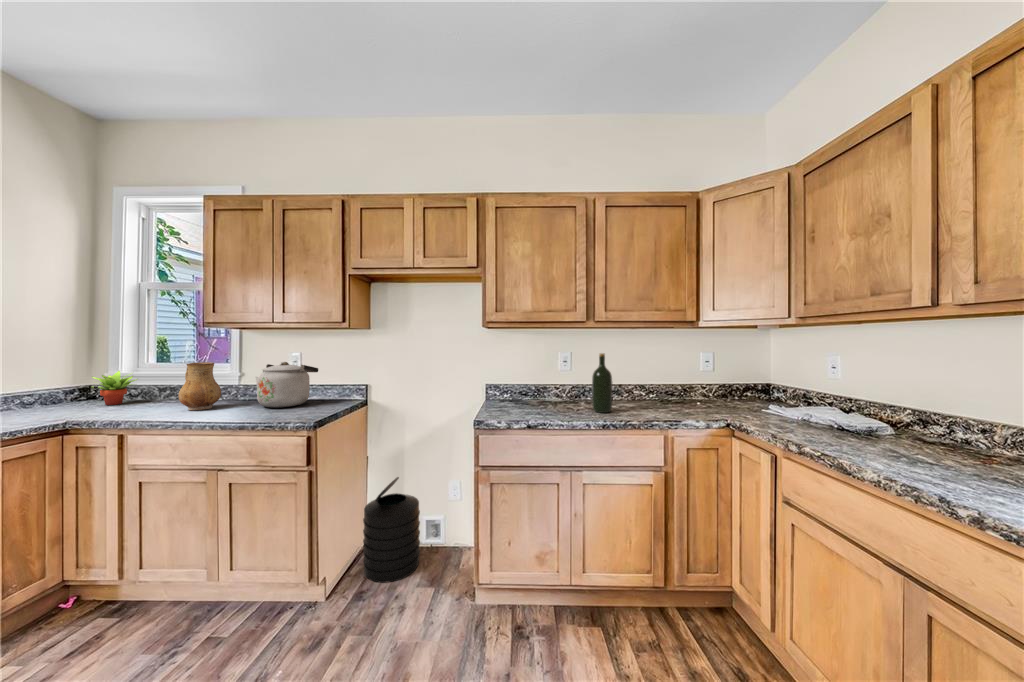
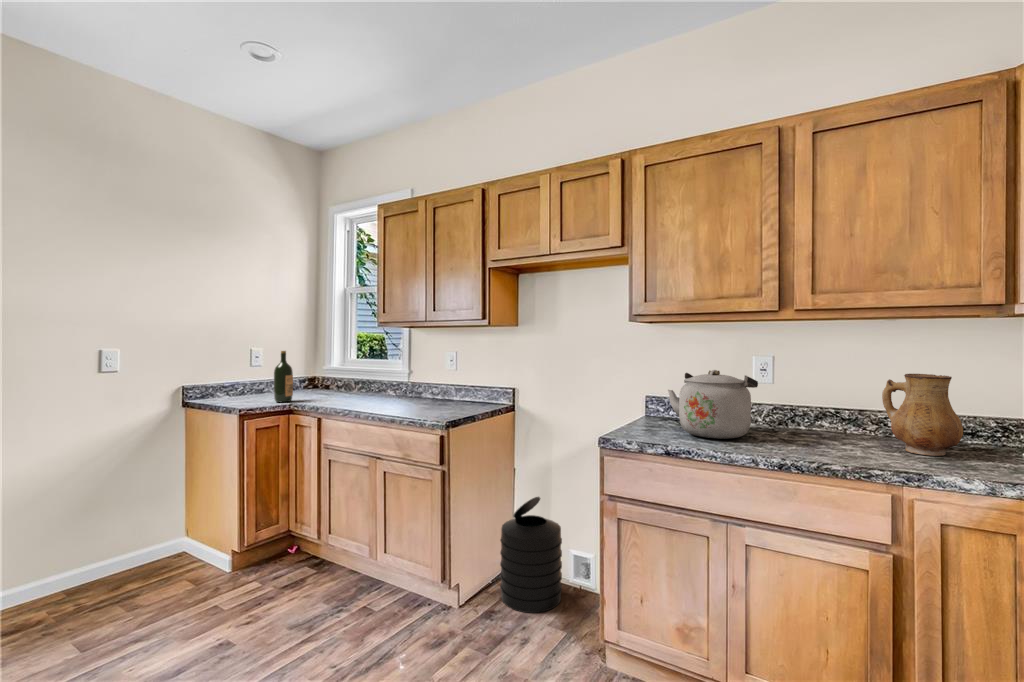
wine bottle: present [592,353,612,413] -> present [274,351,293,402]
ceramic pitcher: present [178,362,221,410] -> present [882,374,963,456]
kettle: present [256,362,318,407] -> present [668,370,758,439]
succulent plant: present [92,371,137,405] -> none [310,364,340,394]

